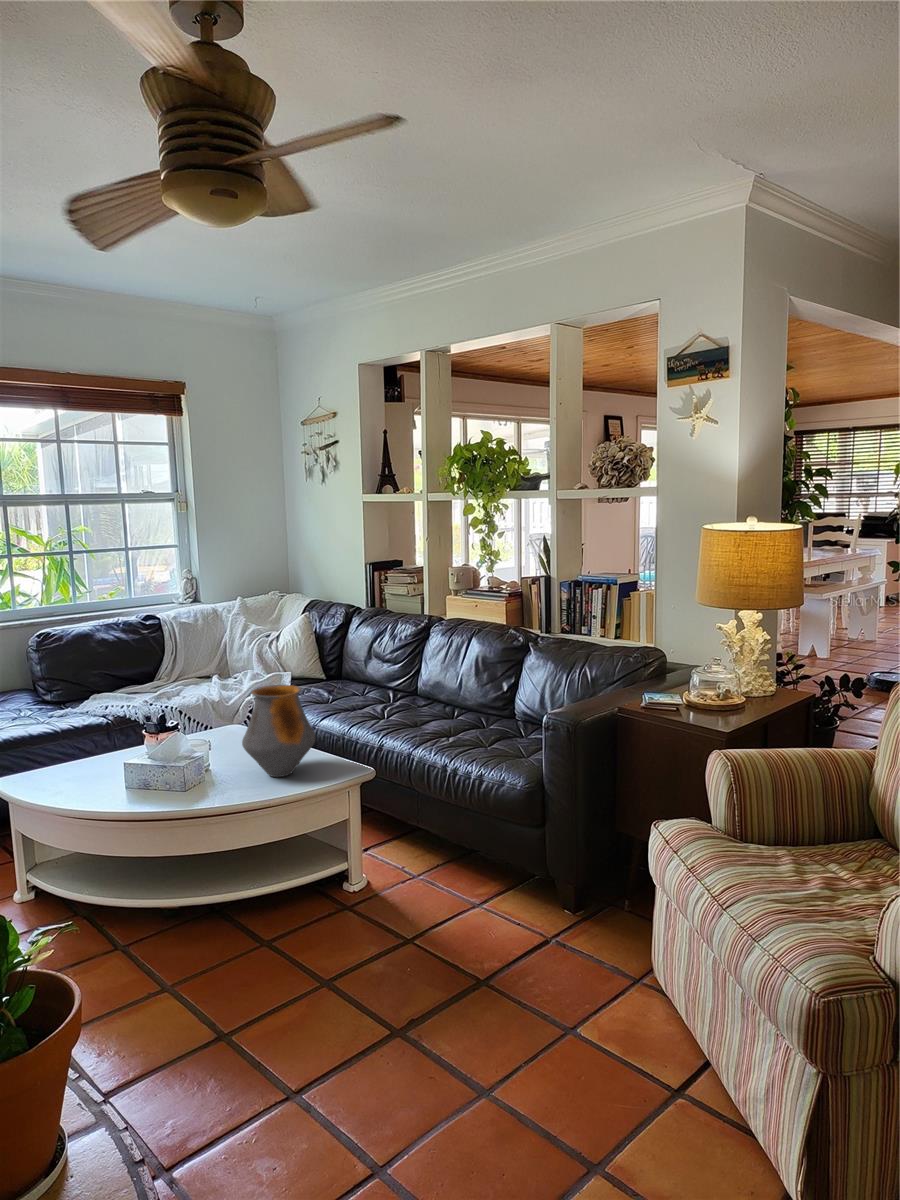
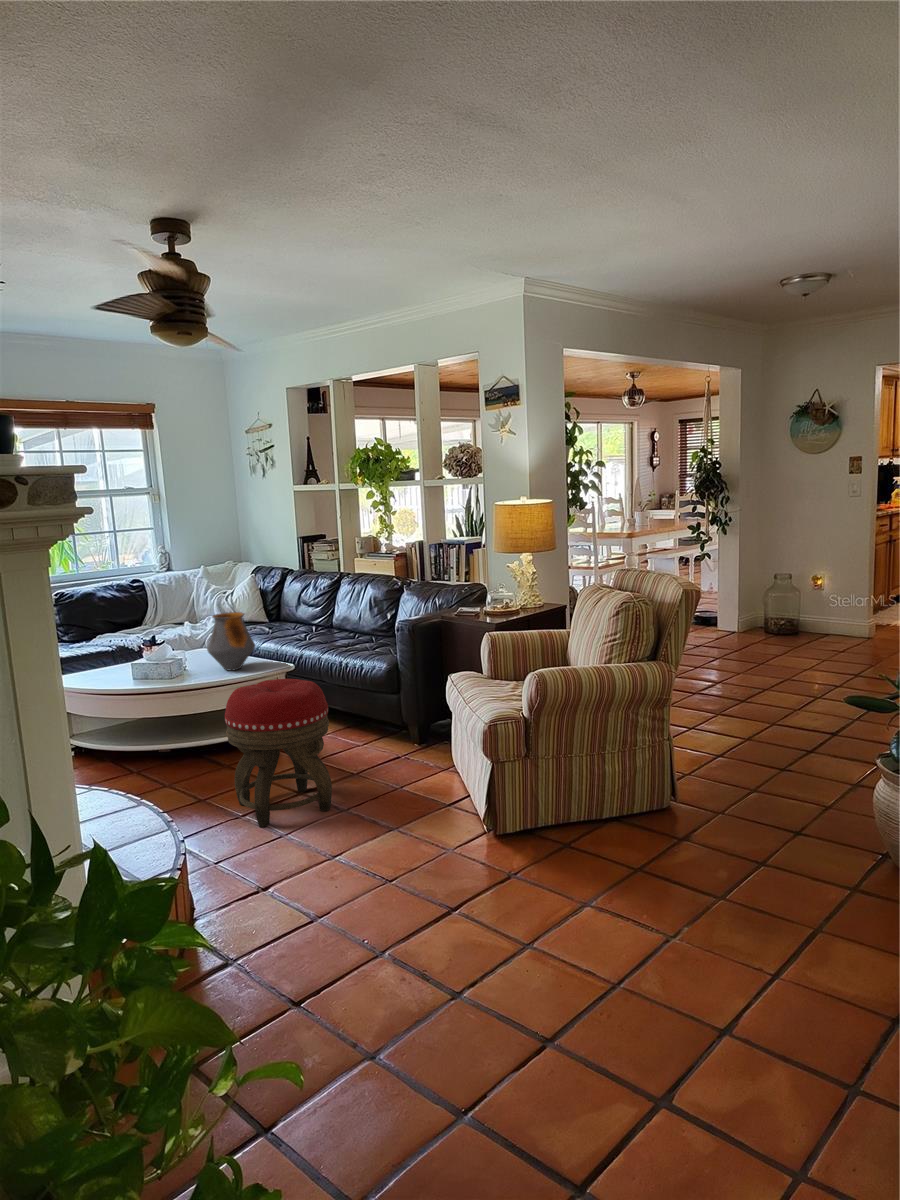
footstool: none [271,828,459,1127] -> present [225,679,332,827]

